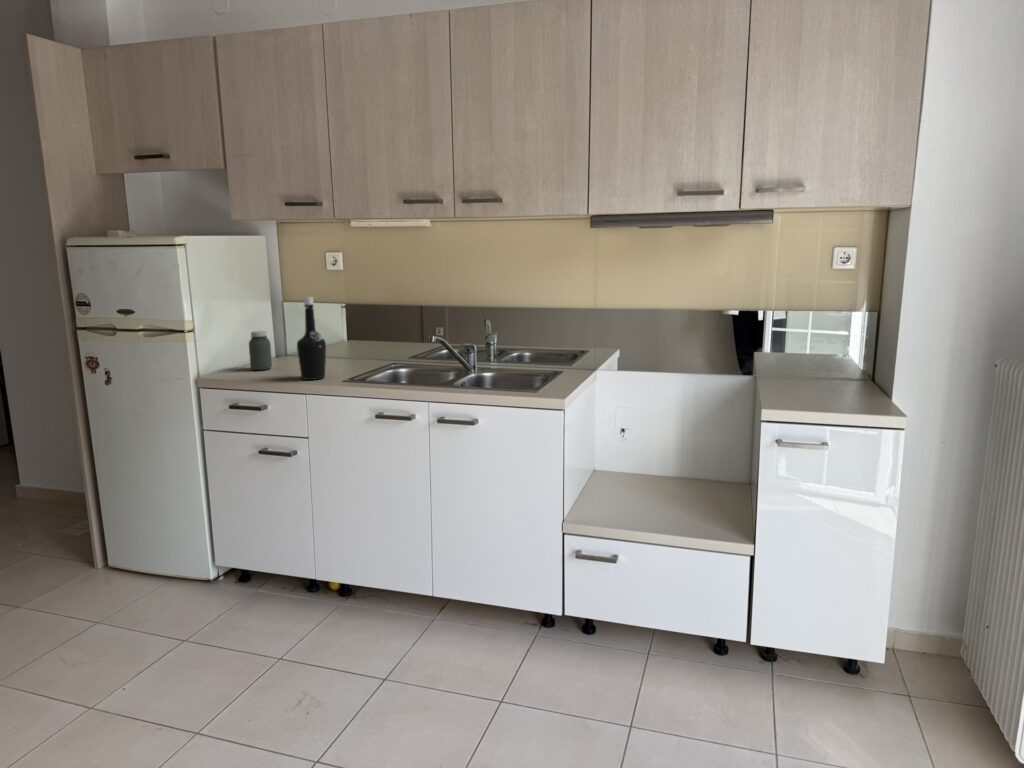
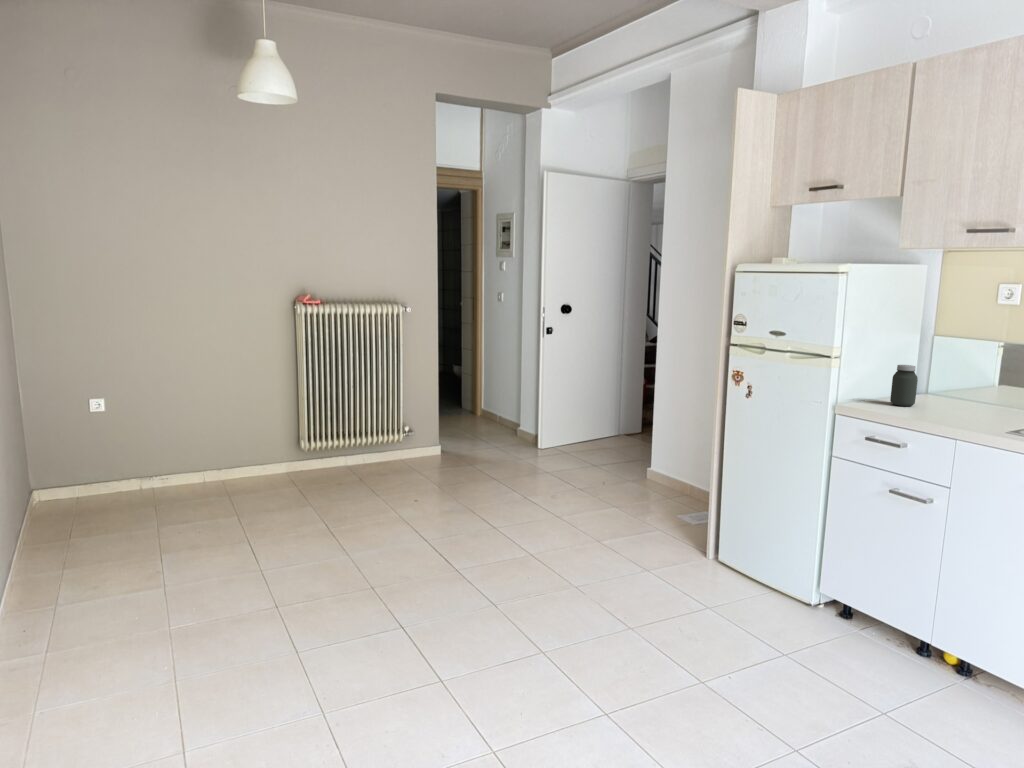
bottle: present [297,297,326,380] -> none [955,333,994,426]

